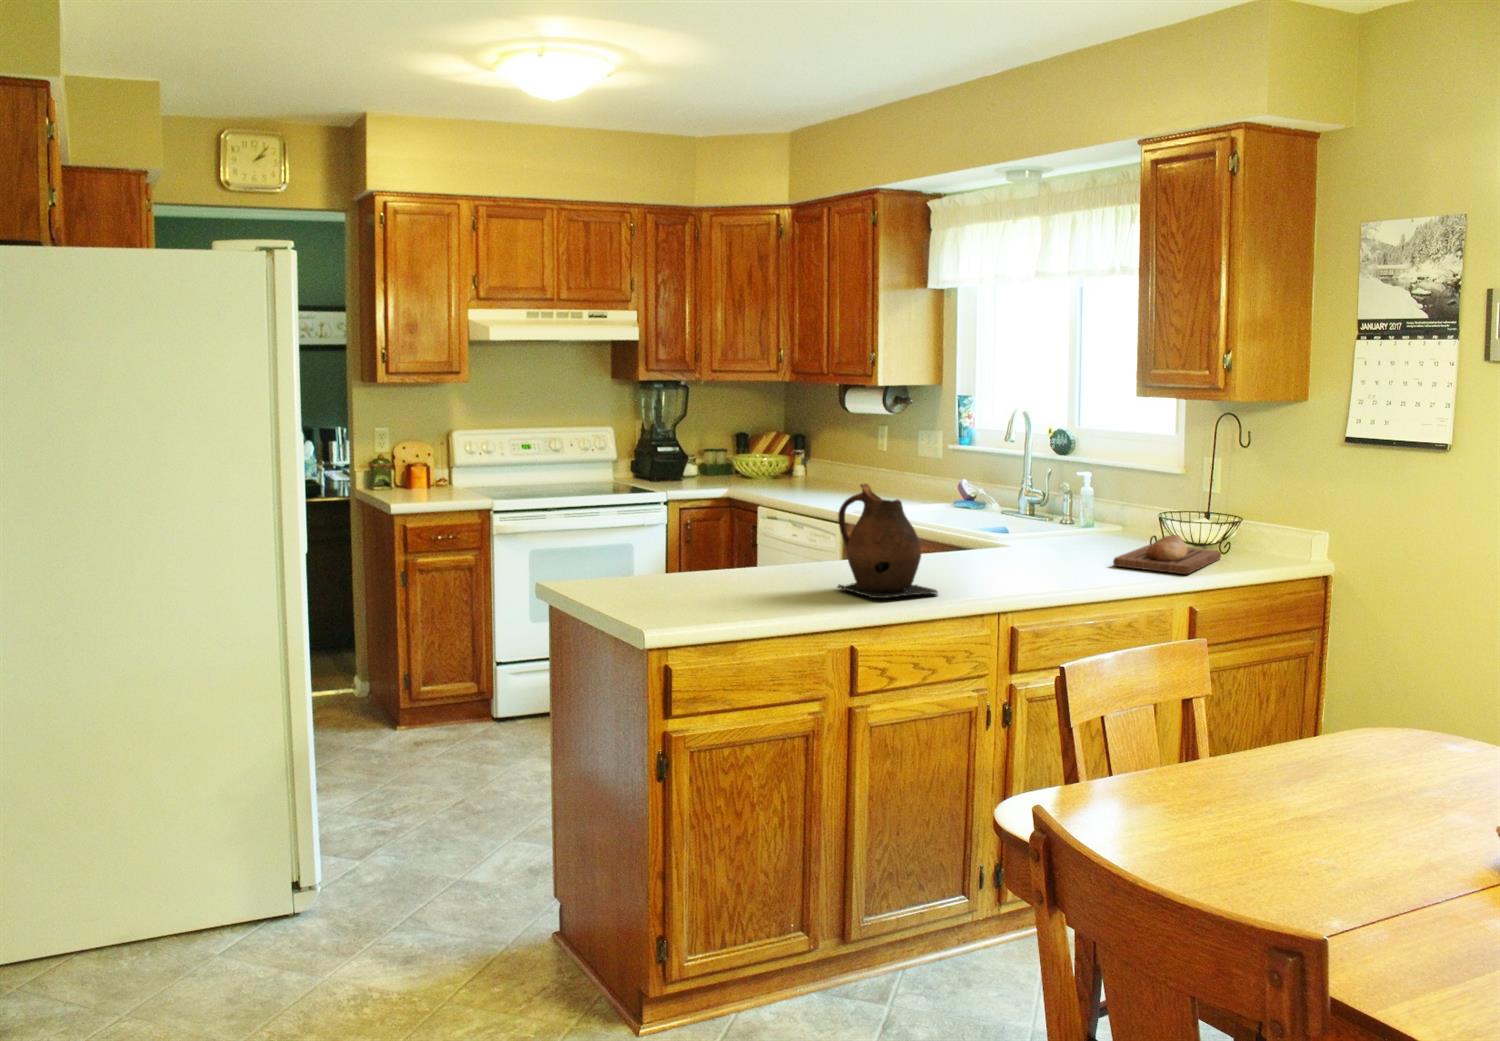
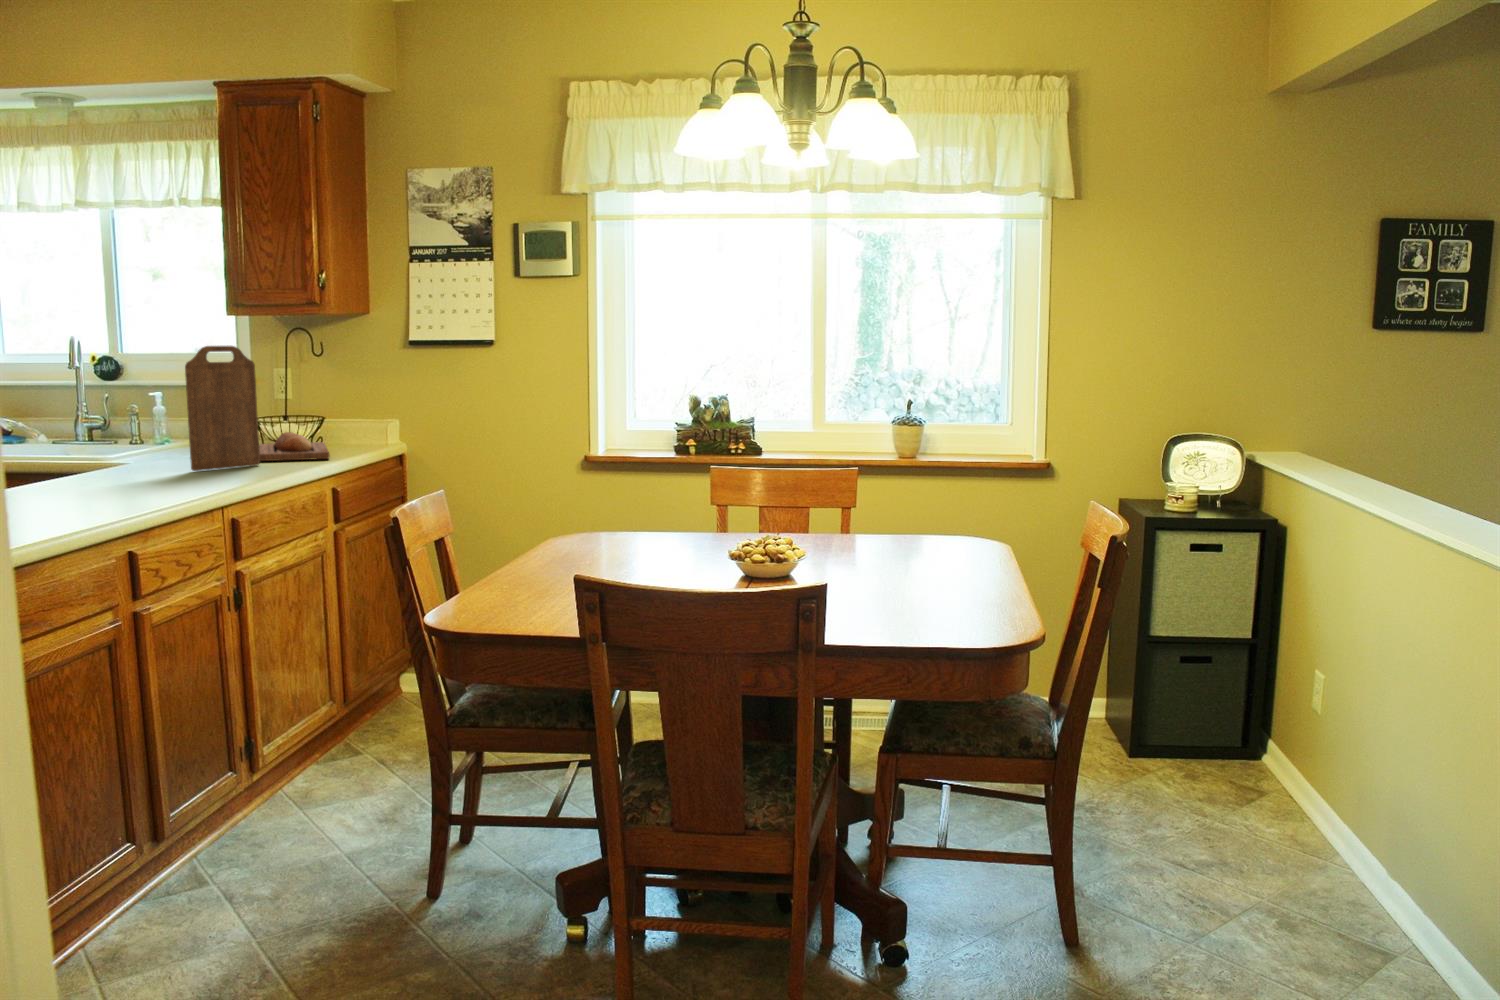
cutting board: none [1024,435,1110,571] -> present [185,346,260,471]
ceramic pitcher: present [838,484,938,599] -> none [54,395,173,506]

